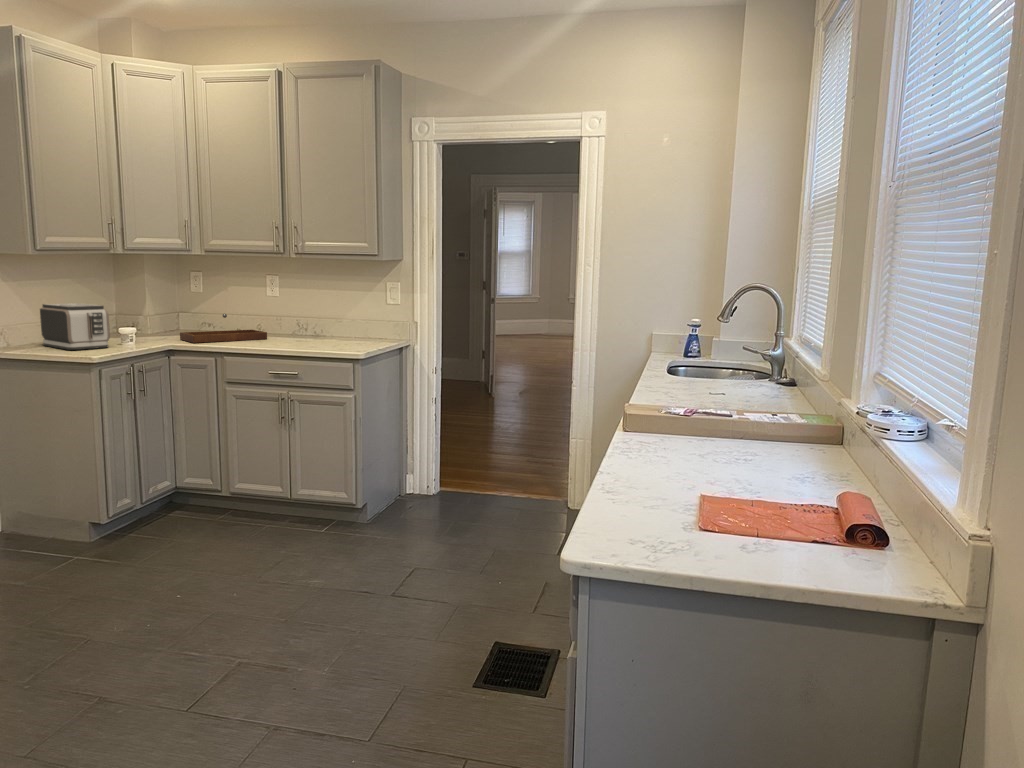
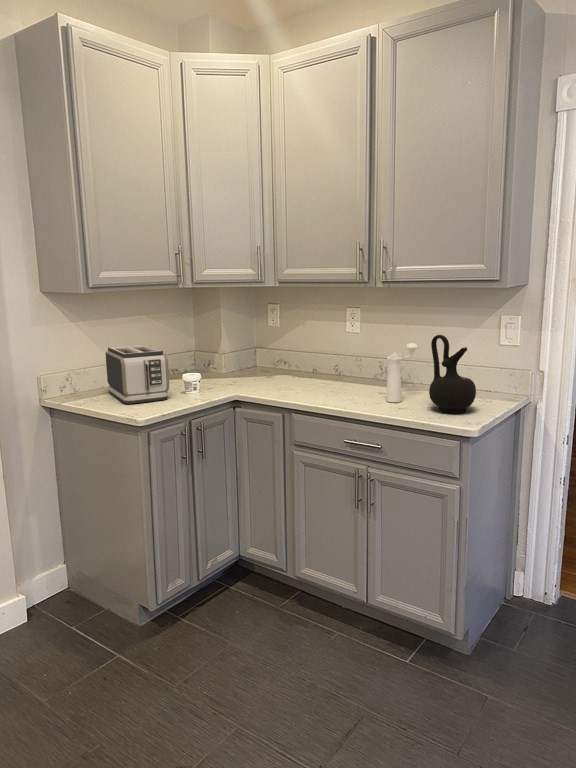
ceramic jug: none [332,293,365,348] -> present [429,335,476,413]
pepper mill: none [300,302,324,345] -> present [386,343,417,402]
tray: present [180,314,267,343] -> none [249,354,345,392]

